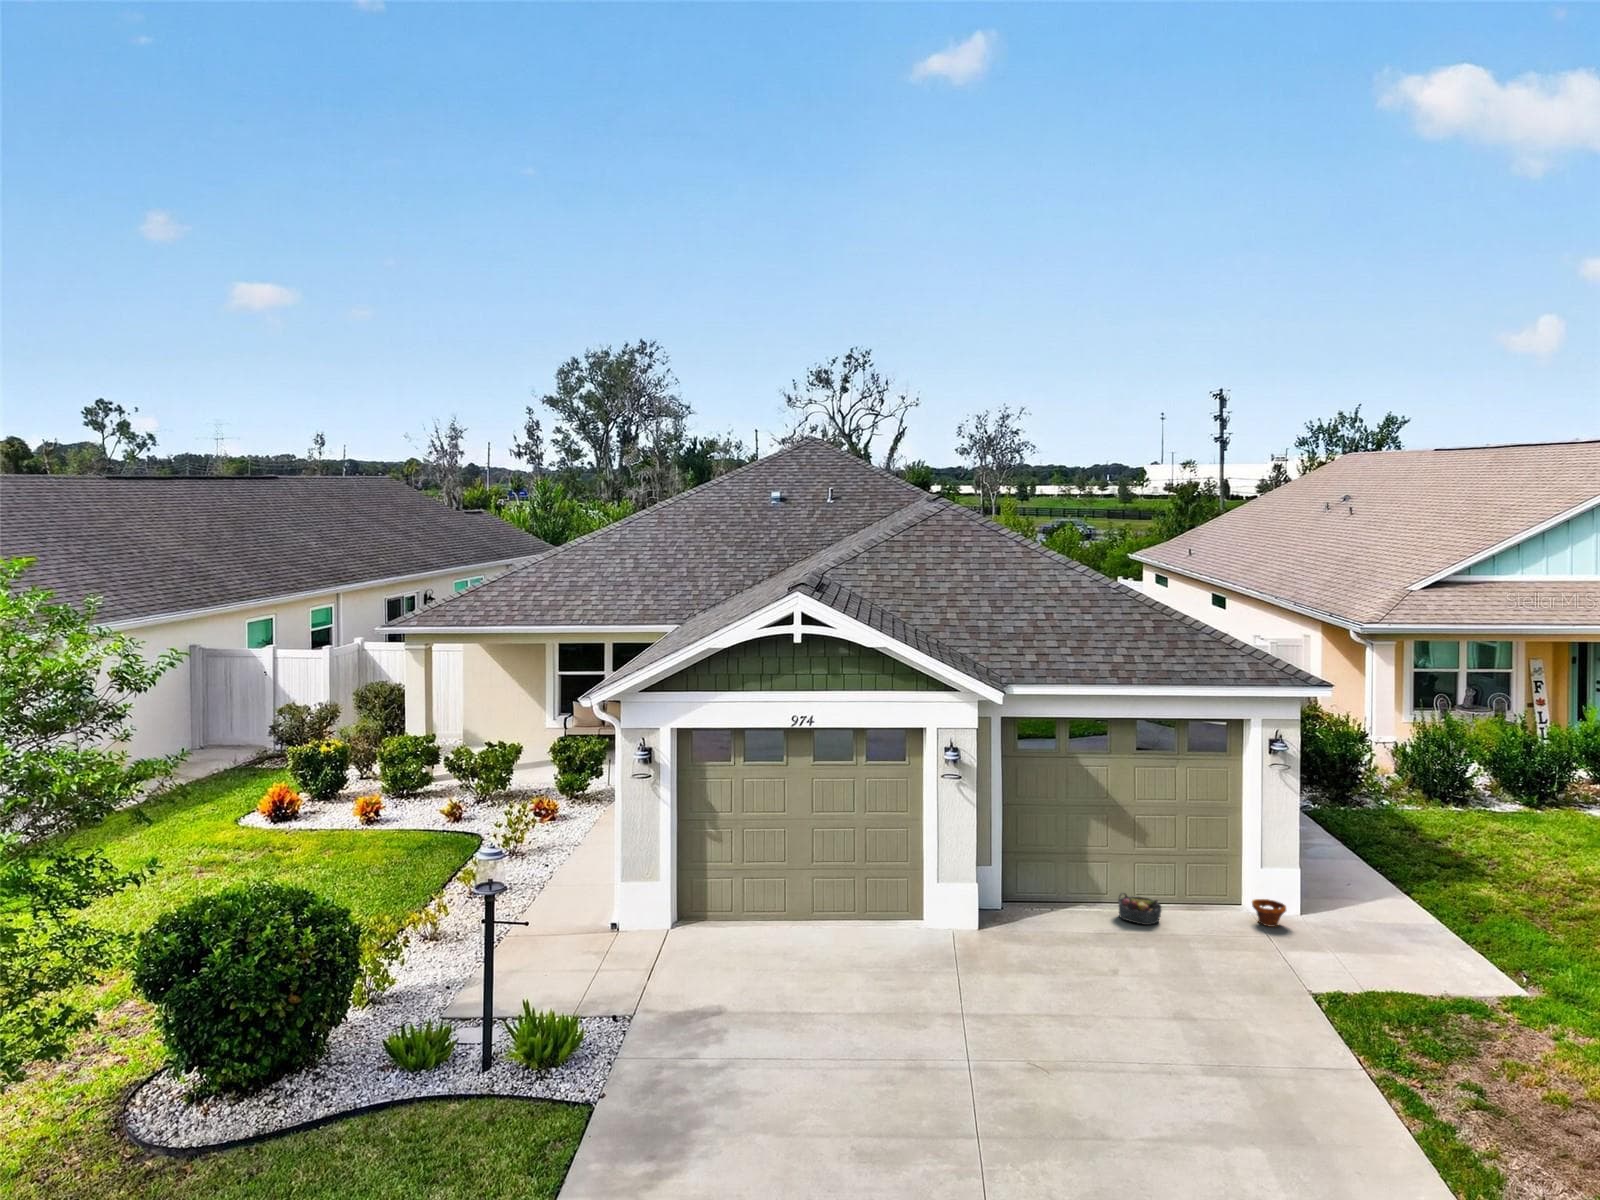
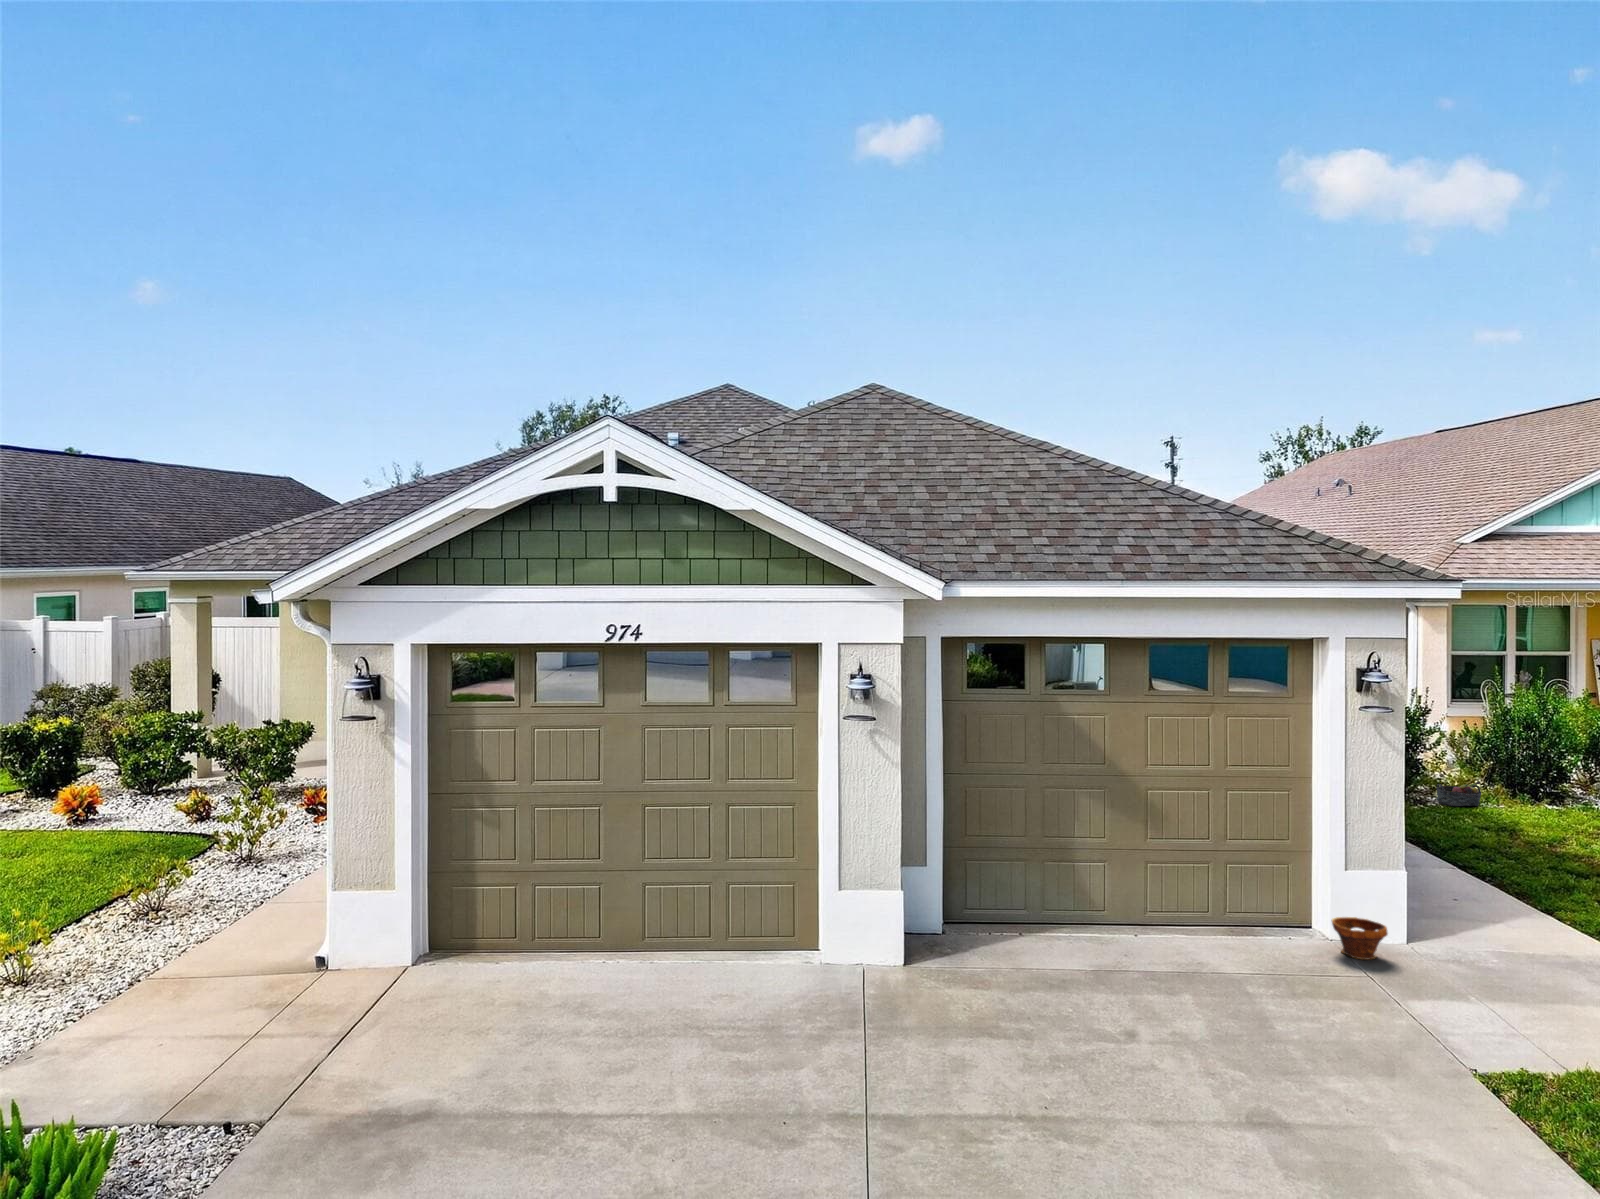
basket: present [1118,893,1161,925] -> present [1436,782,1481,806]

